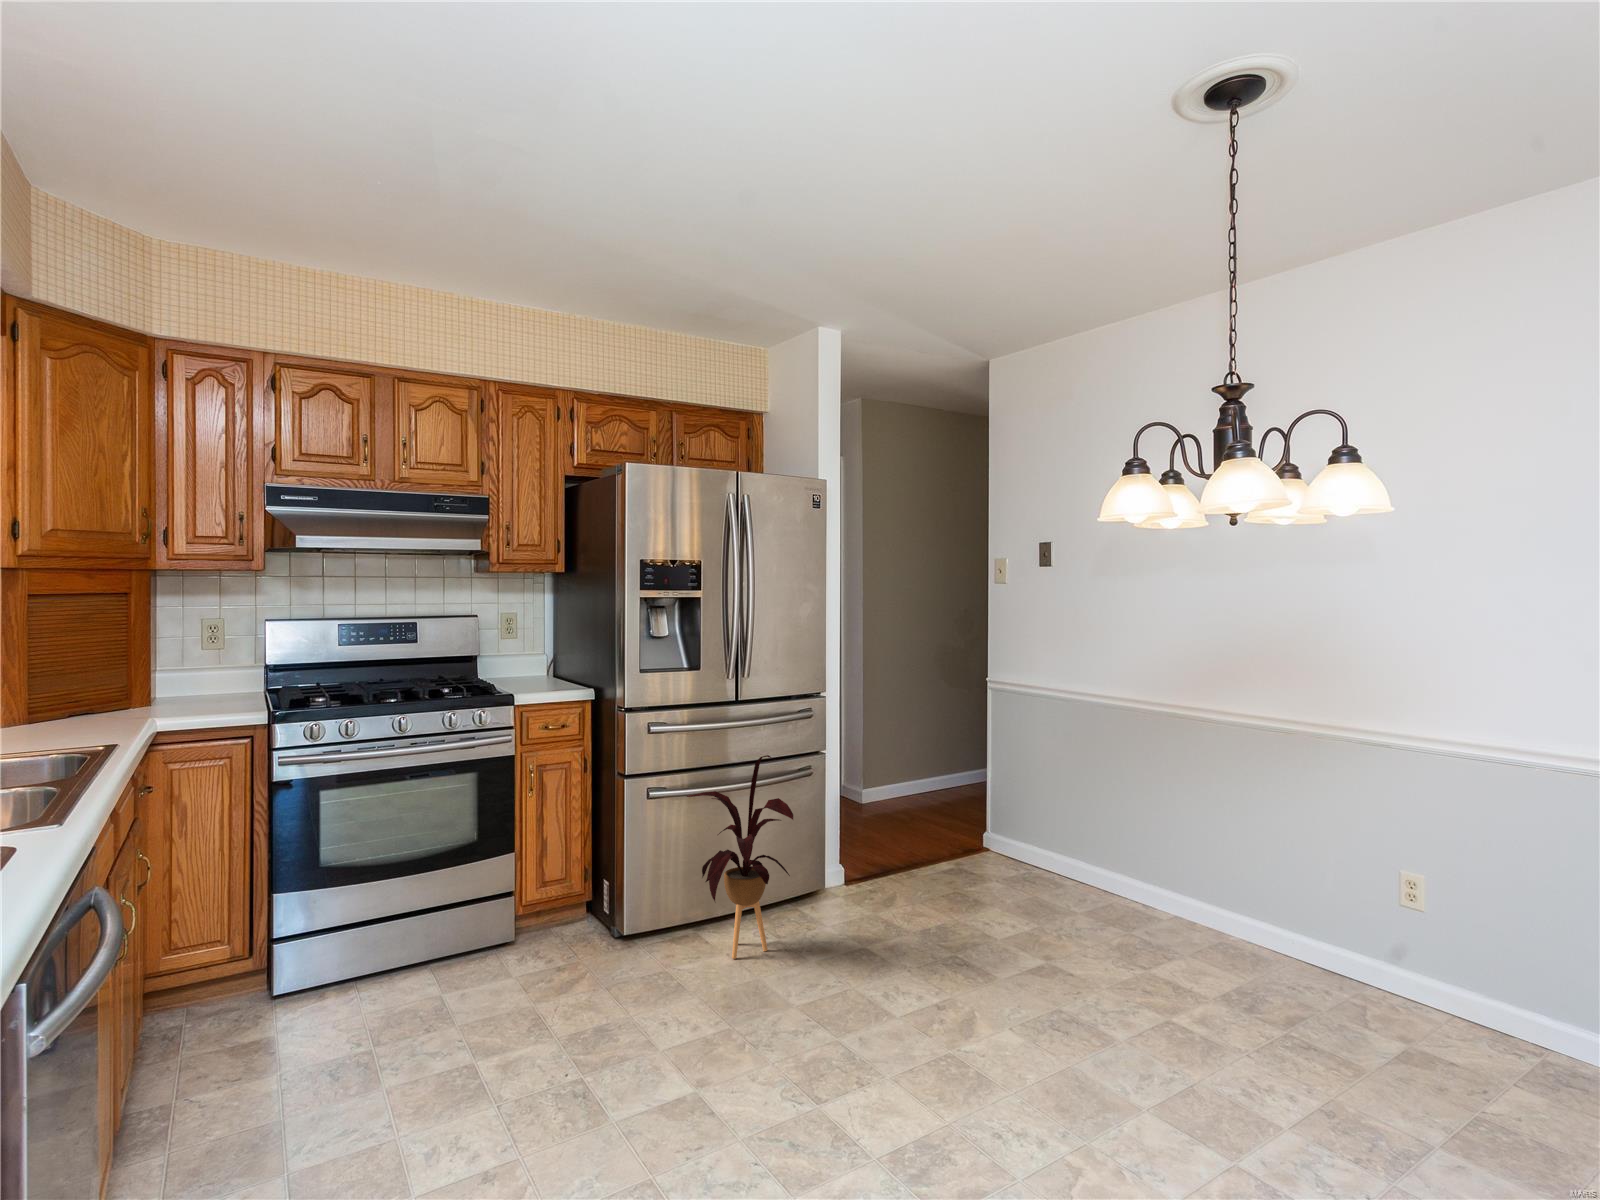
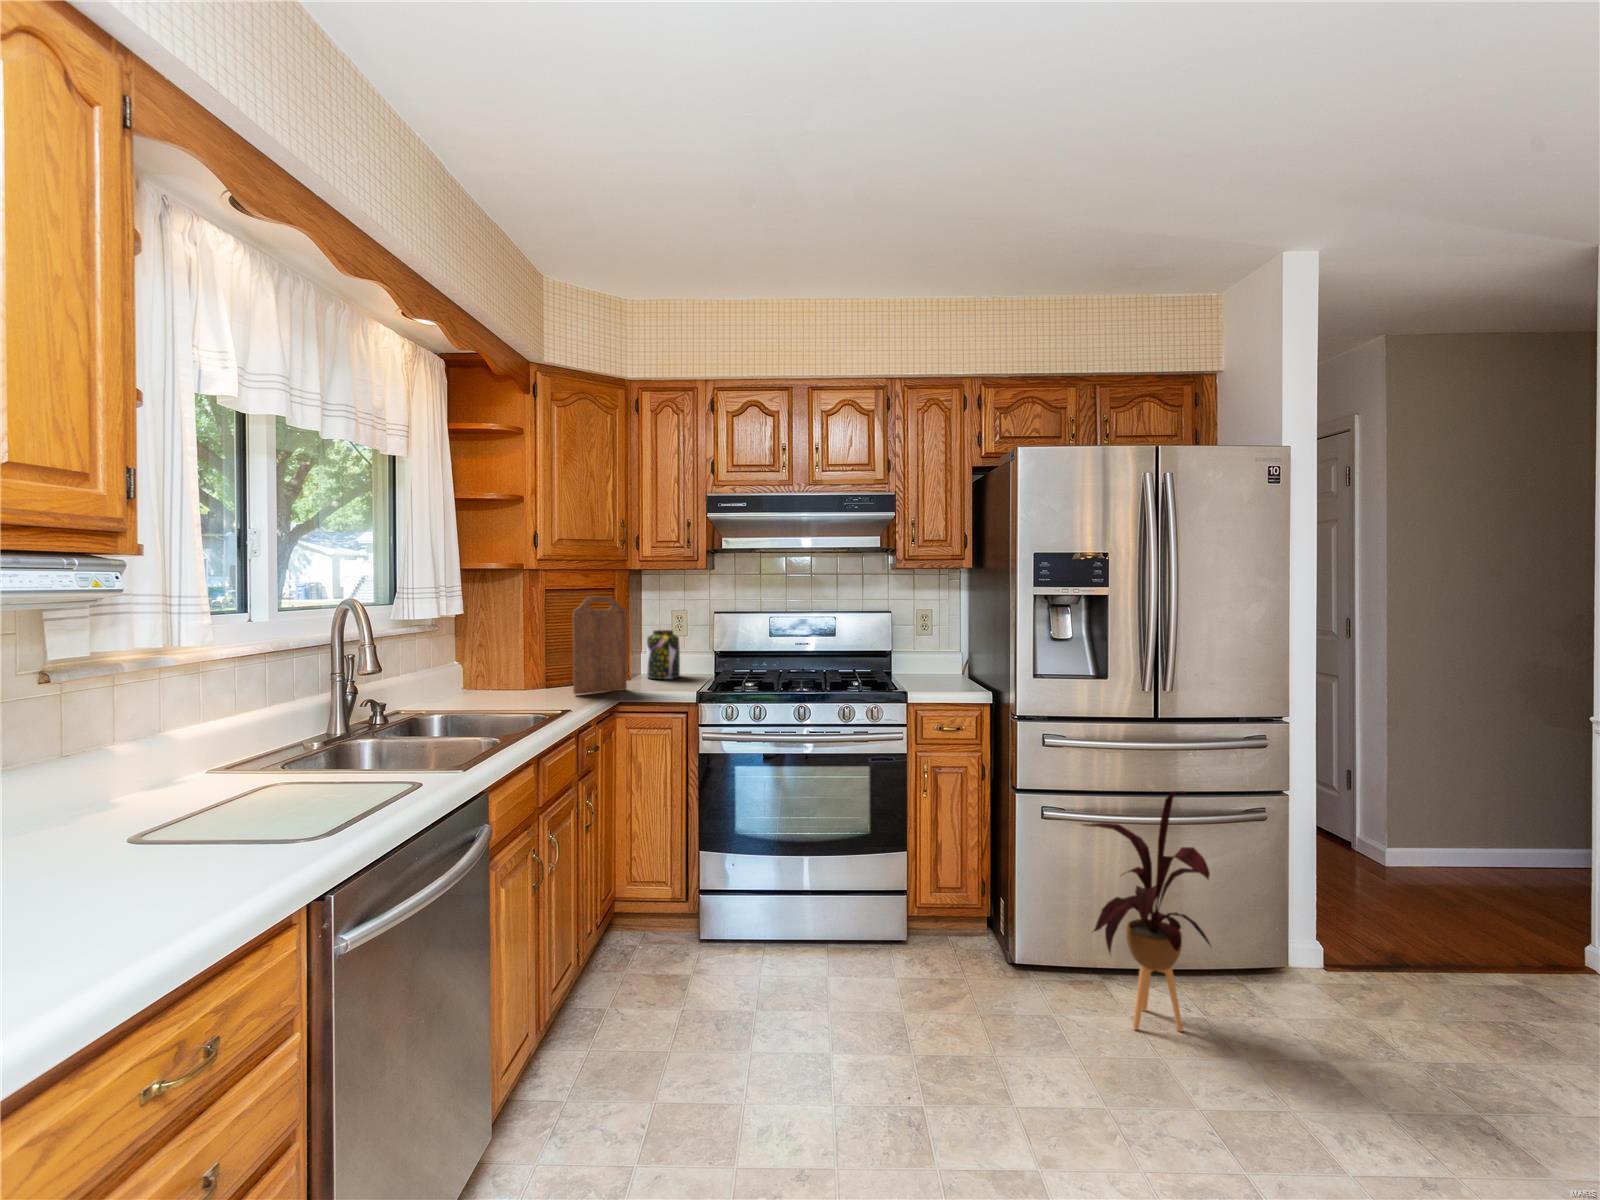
cutting board: none [90,601,164,725] -> present [573,597,627,695]
jar: none [173,642,221,701] -> present [647,630,680,679]

